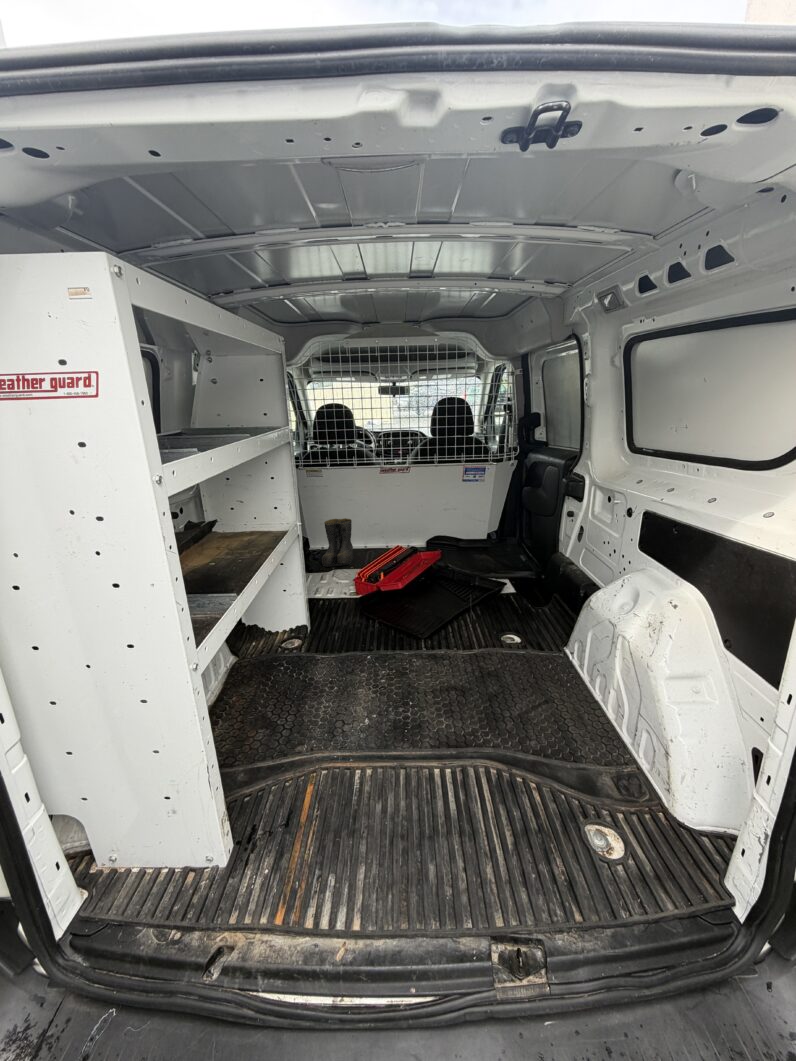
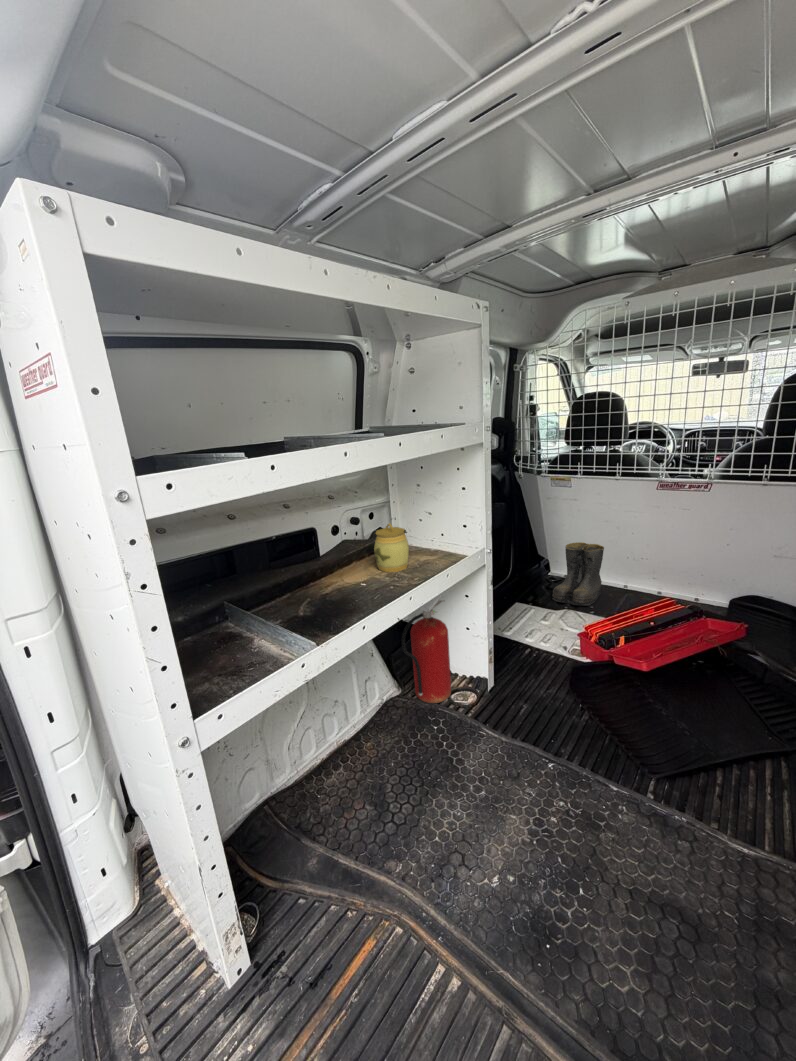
jar: none [208,510,241,552] -> present [374,523,409,572]
fire extinguisher: none [241,567,281,657] -> present [402,595,451,703]

